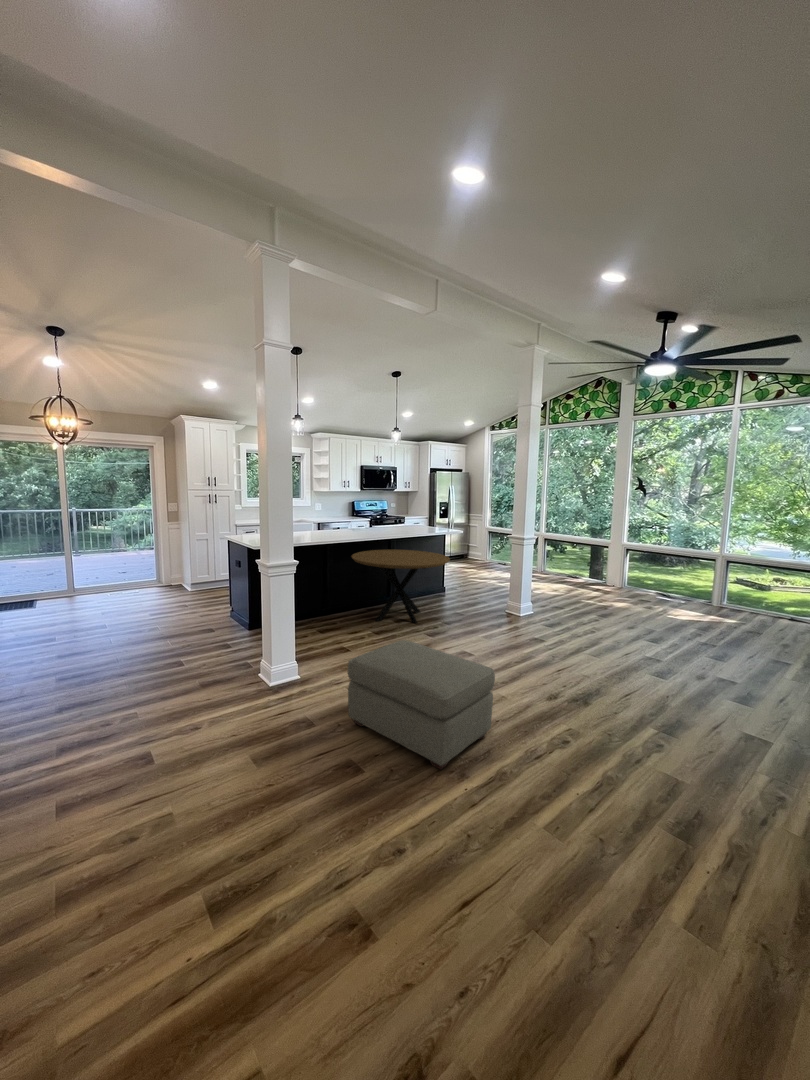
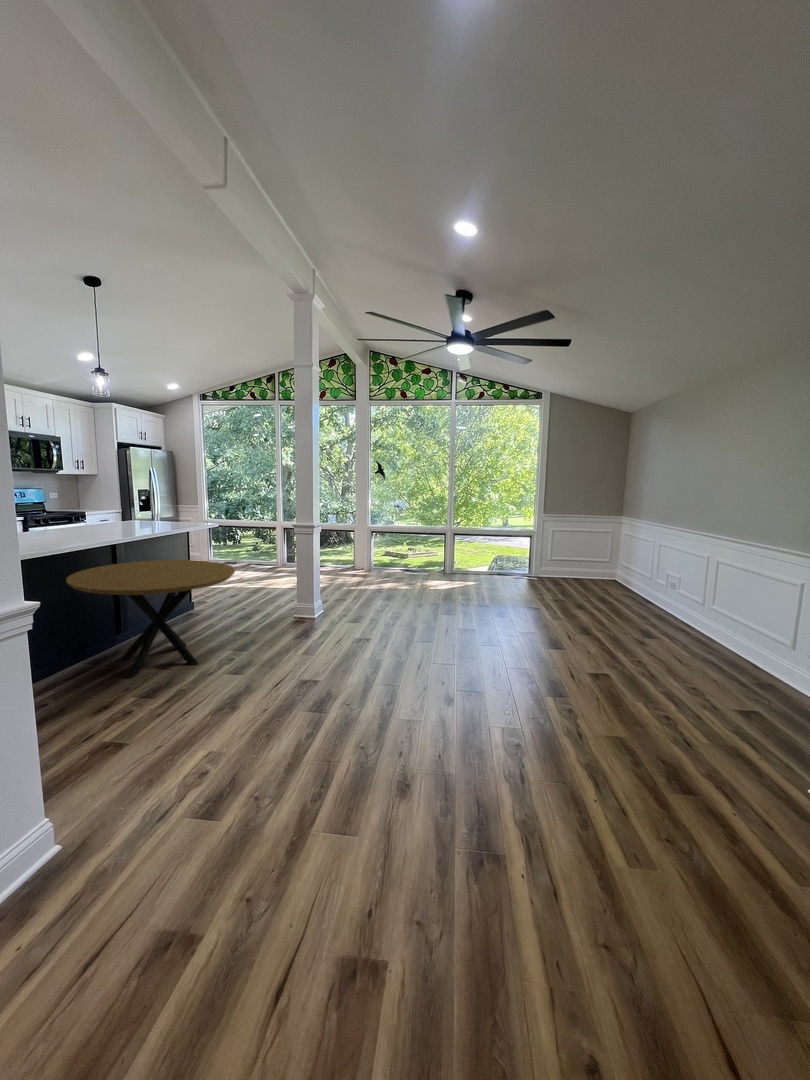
ottoman: present [348,640,495,770] -> none [252,702,463,875]

